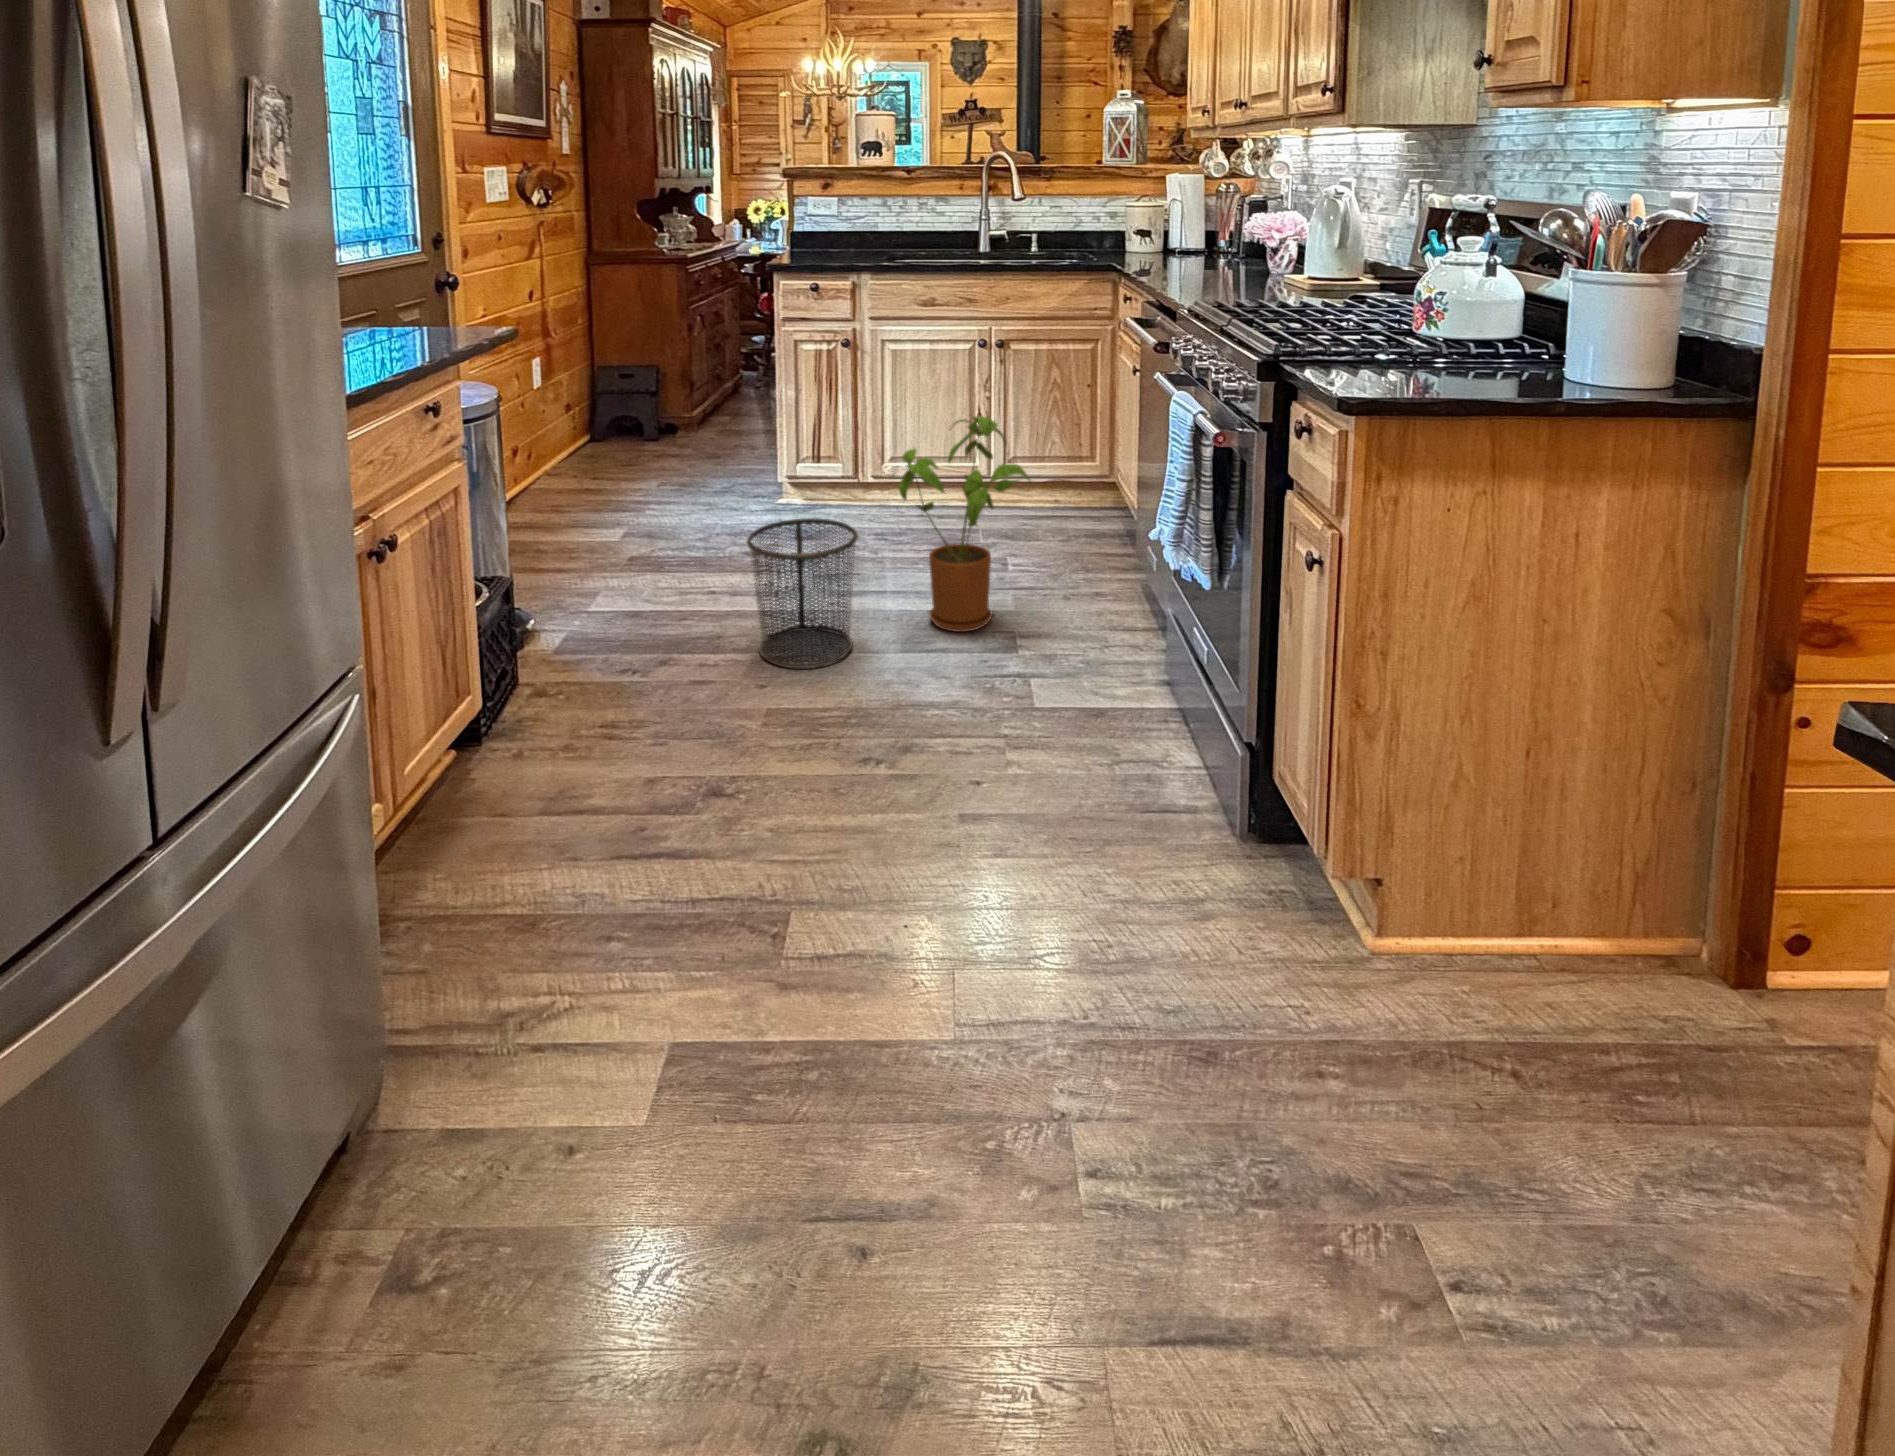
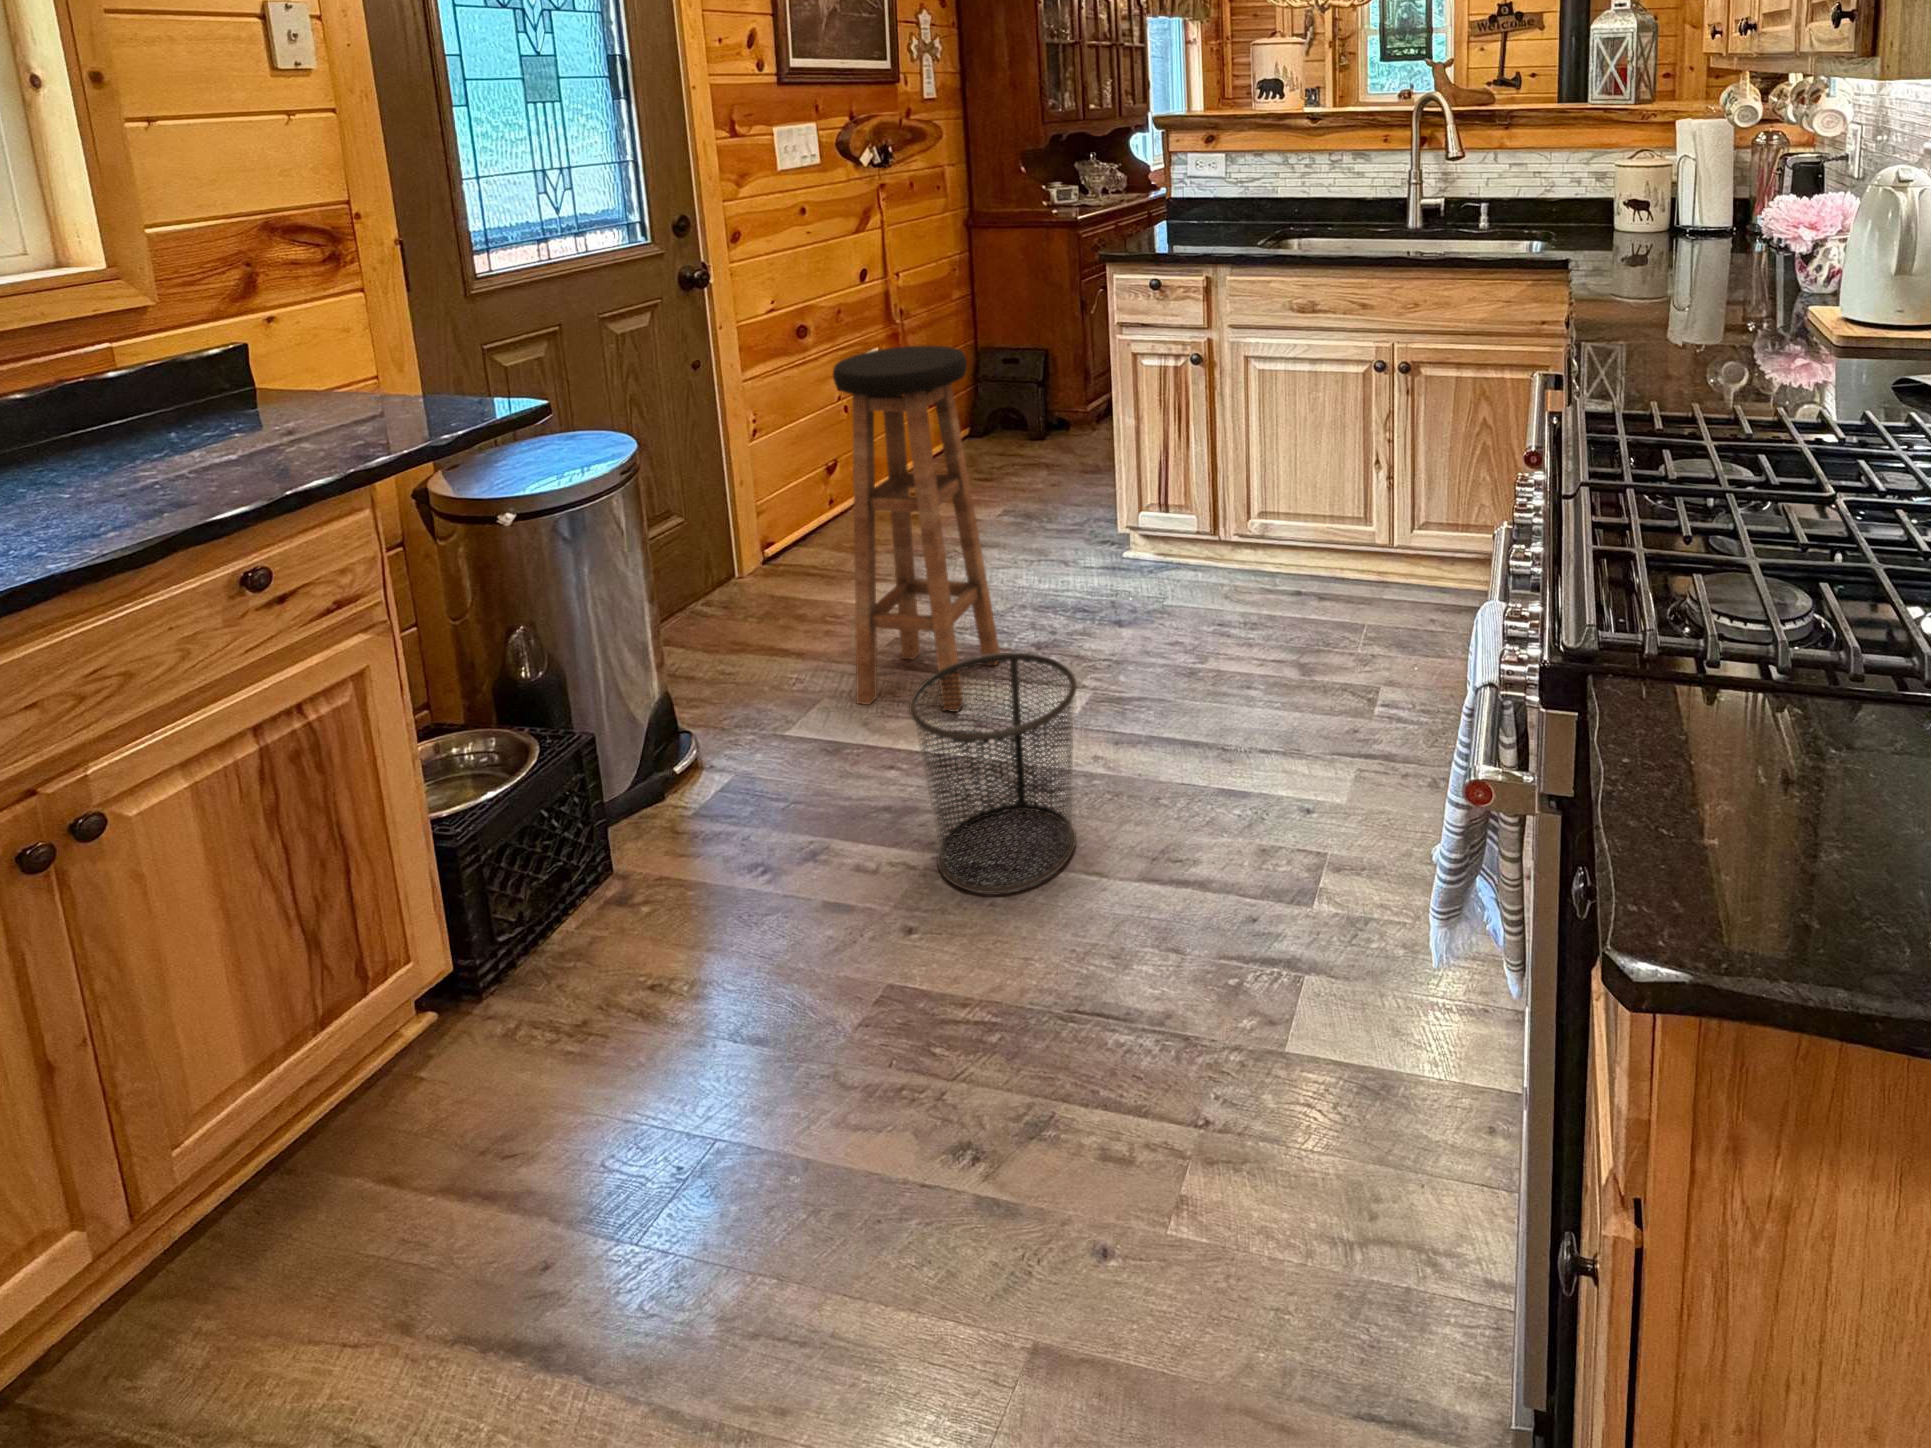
bar stool: none [623,326,728,591] -> present [833,346,1000,712]
house plant: present [899,416,1030,632] -> none [1154,514,1348,847]

